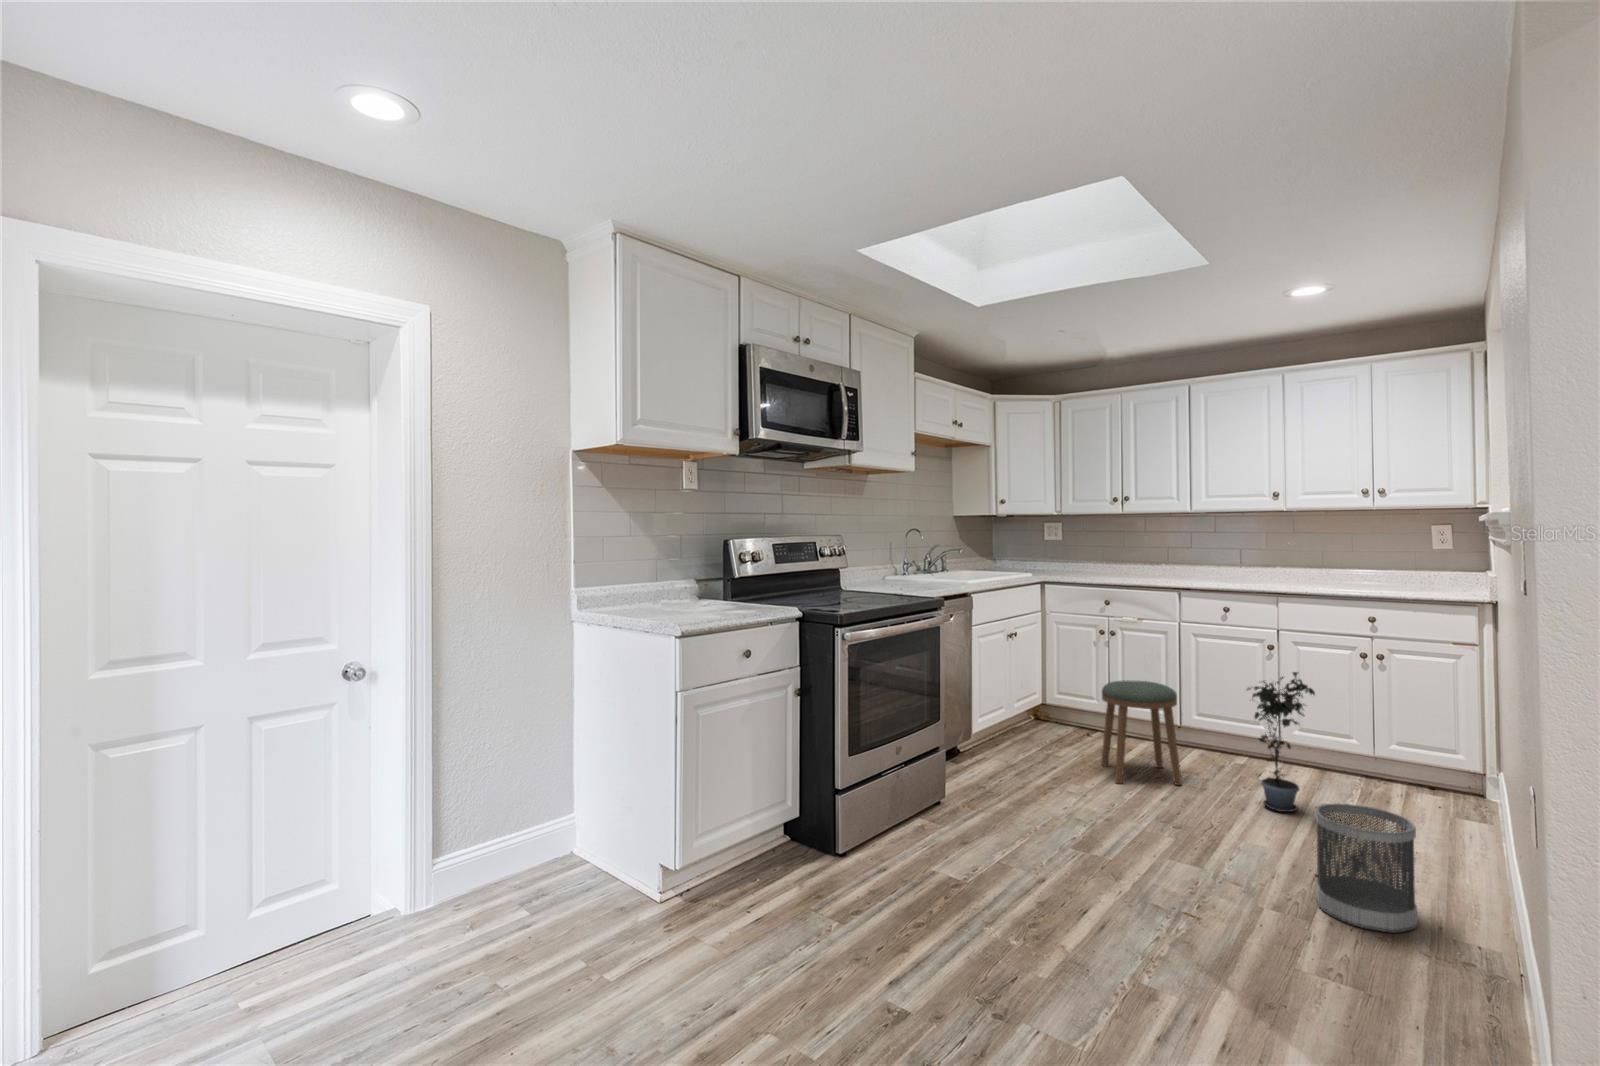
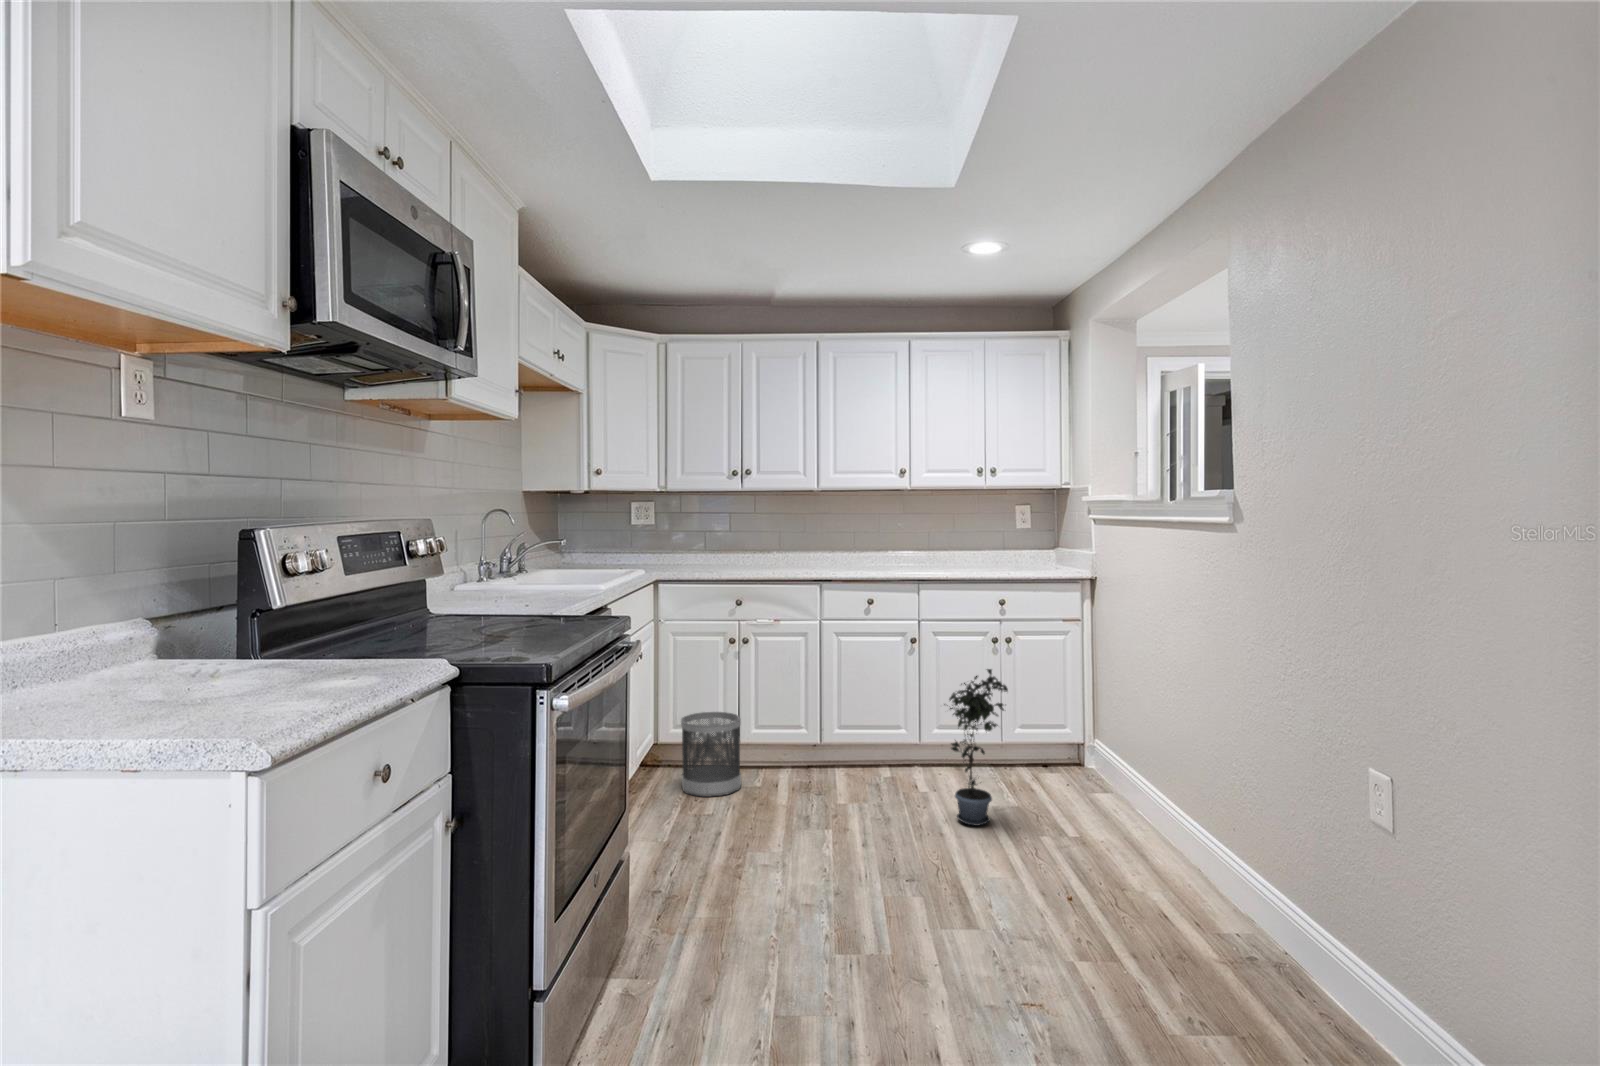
stool: present [1101,680,1182,785] -> none [768,697,869,831]
wastebasket: present [1315,803,1417,933] -> present [681,712,741,797]

